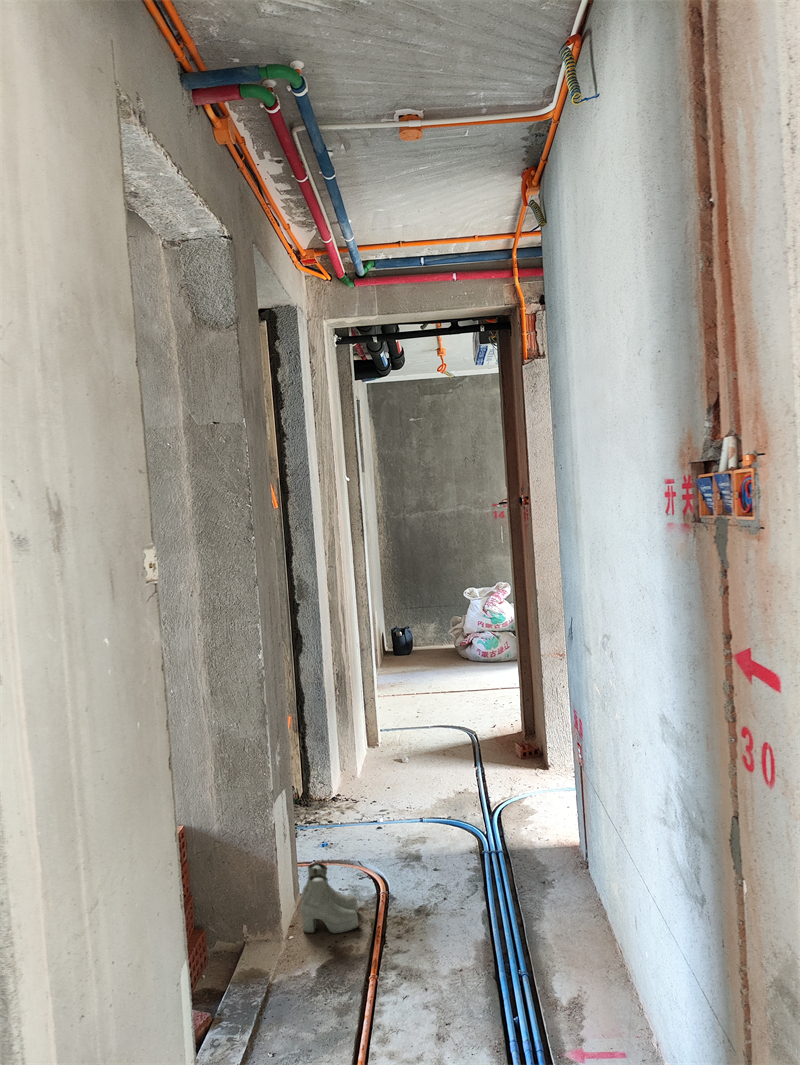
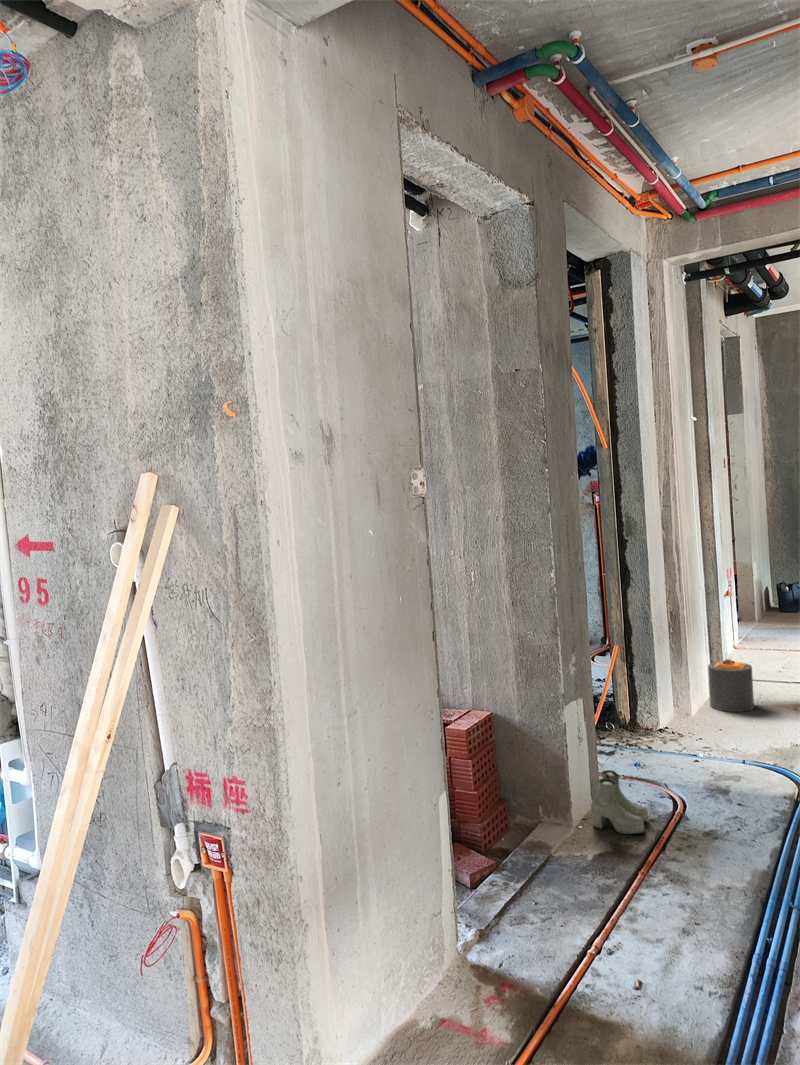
trash can: none [368,707,410,768] -> present [708,654,754,712]

